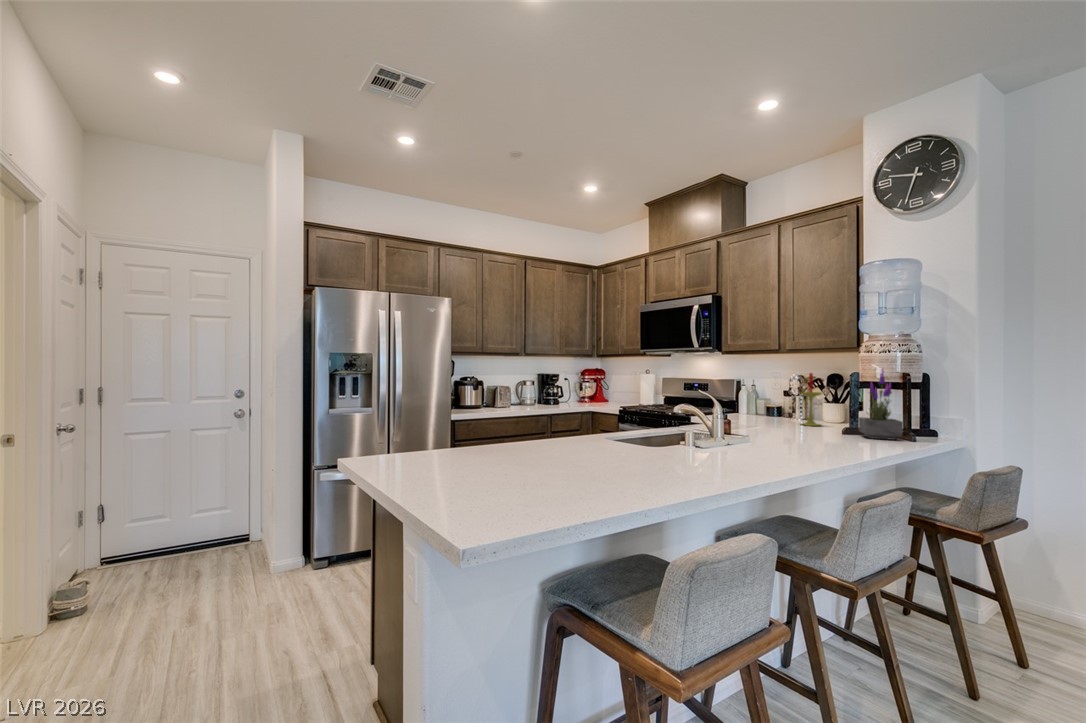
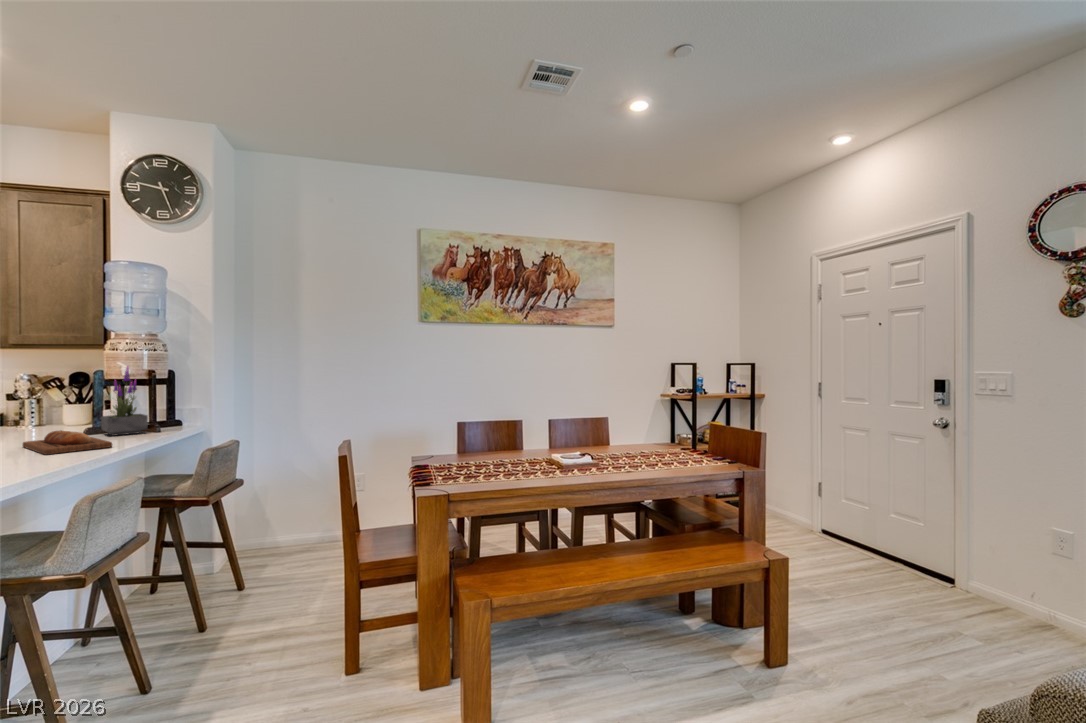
candle: present [800,373,822,426] -> none [25,371,60,433]
bread loaf: none [803,427,876,451] -> present [23,431,112,455]

